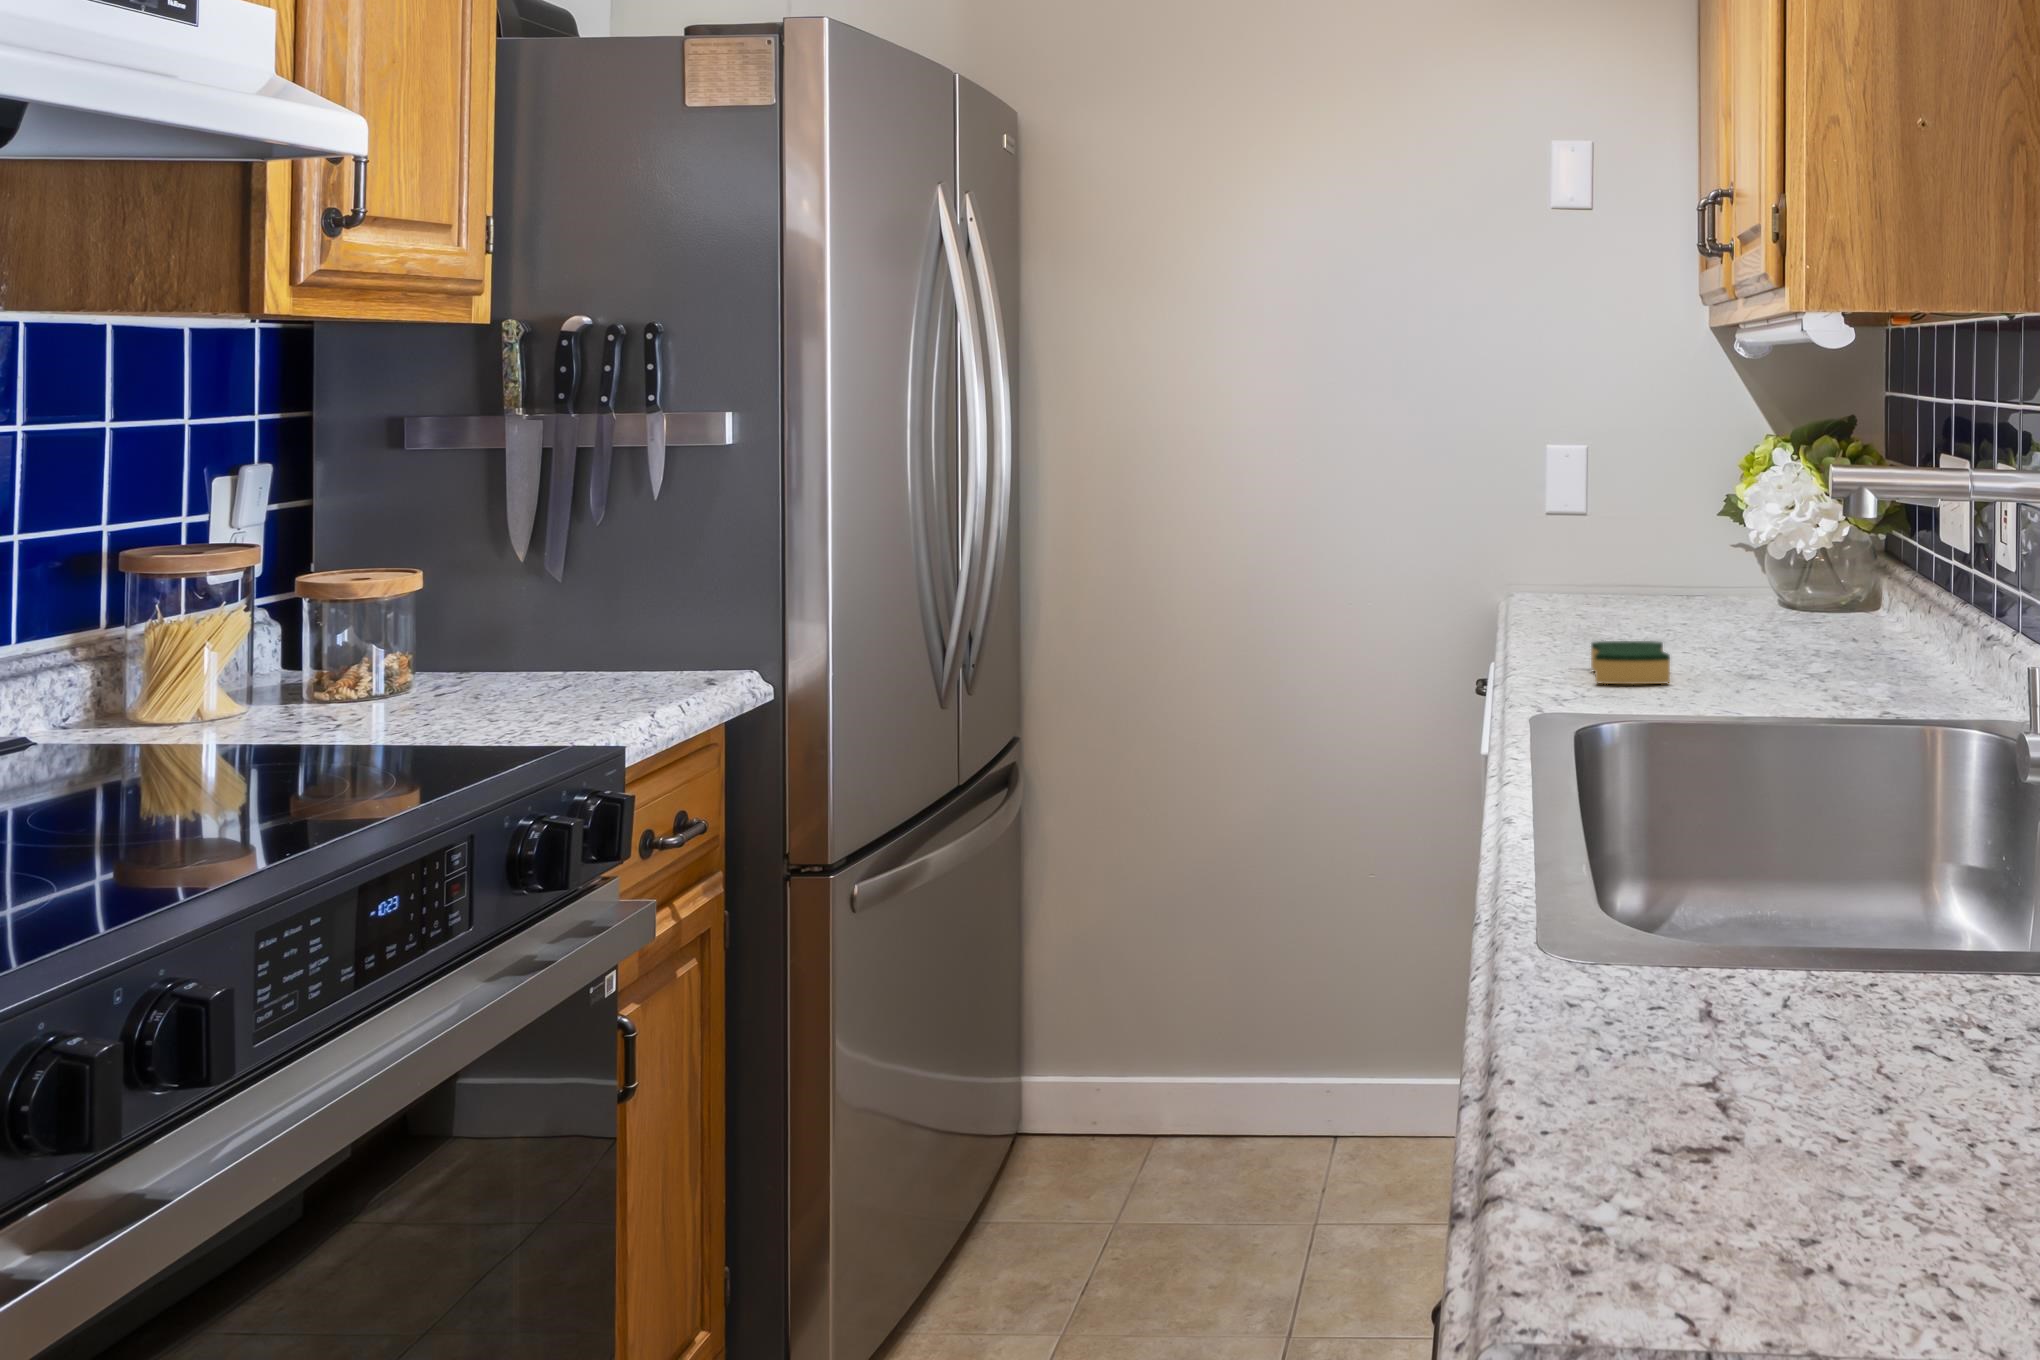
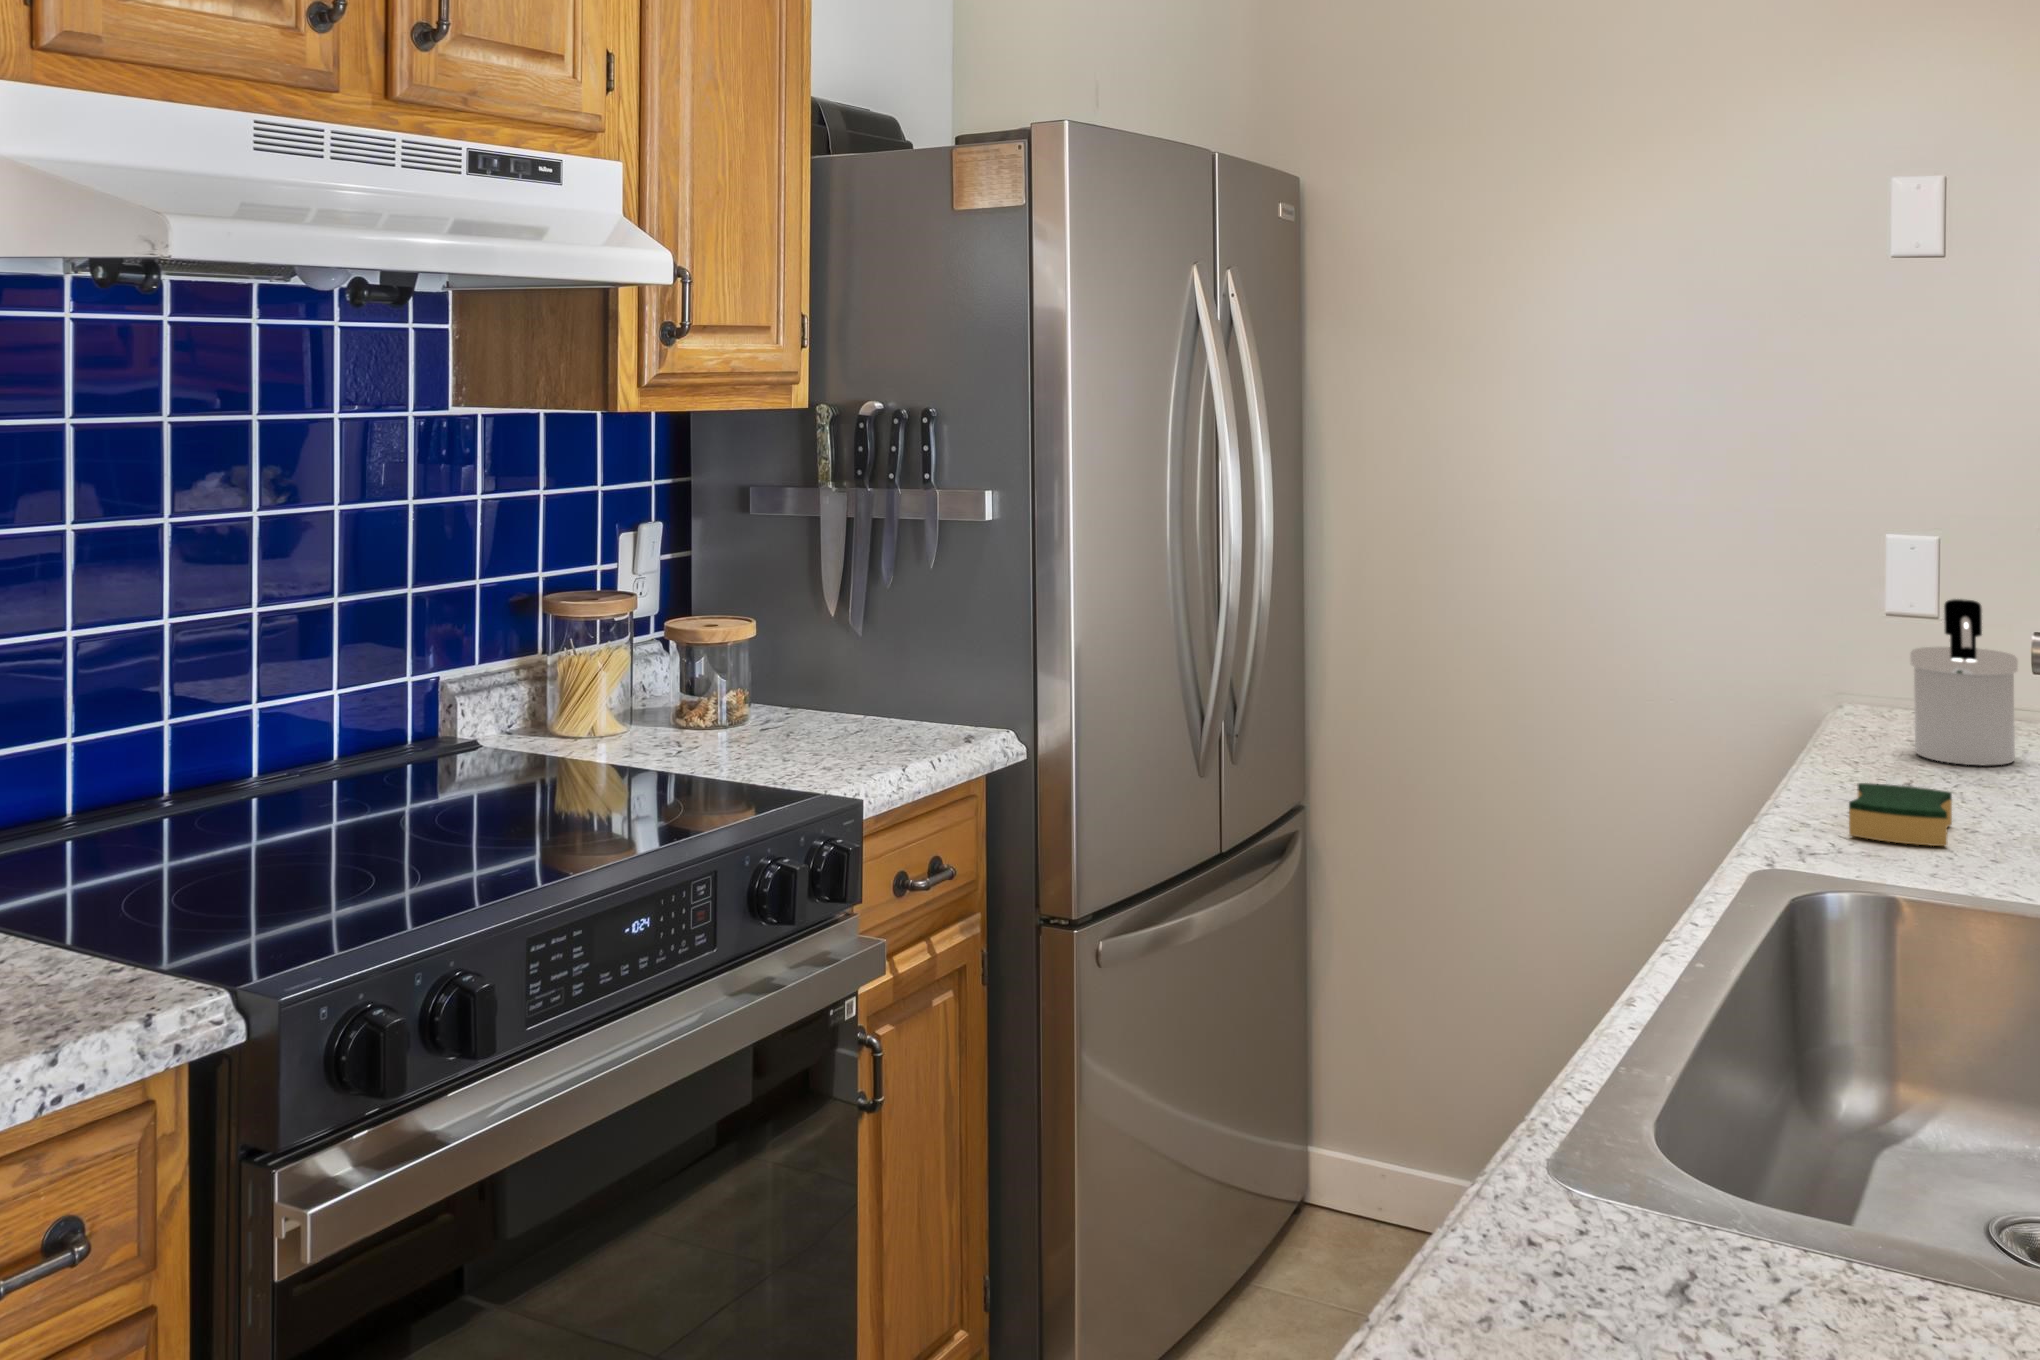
soap dispenser: none [1599,493,1679,630] -> present [1910,599,2018,765]

